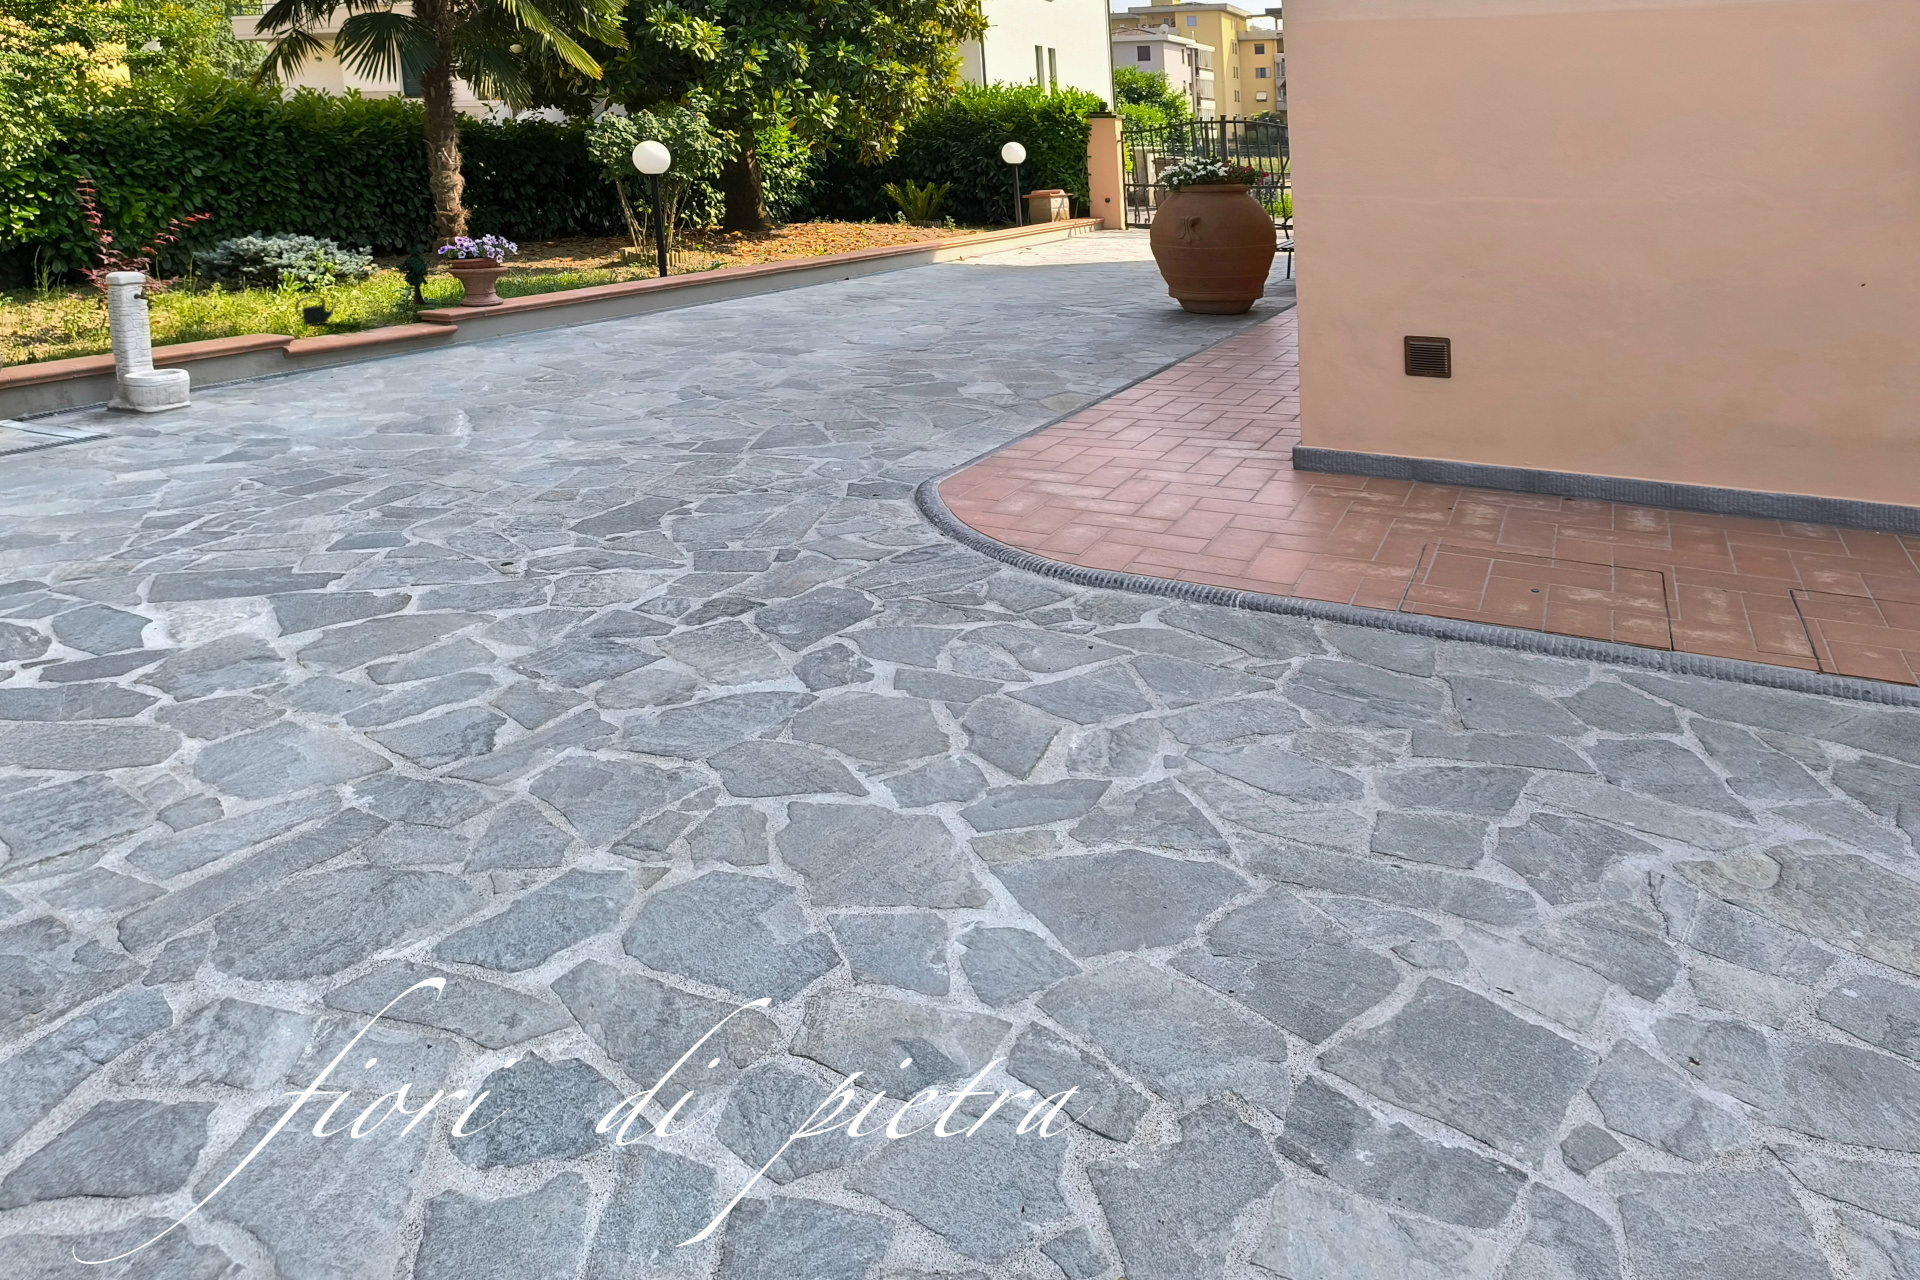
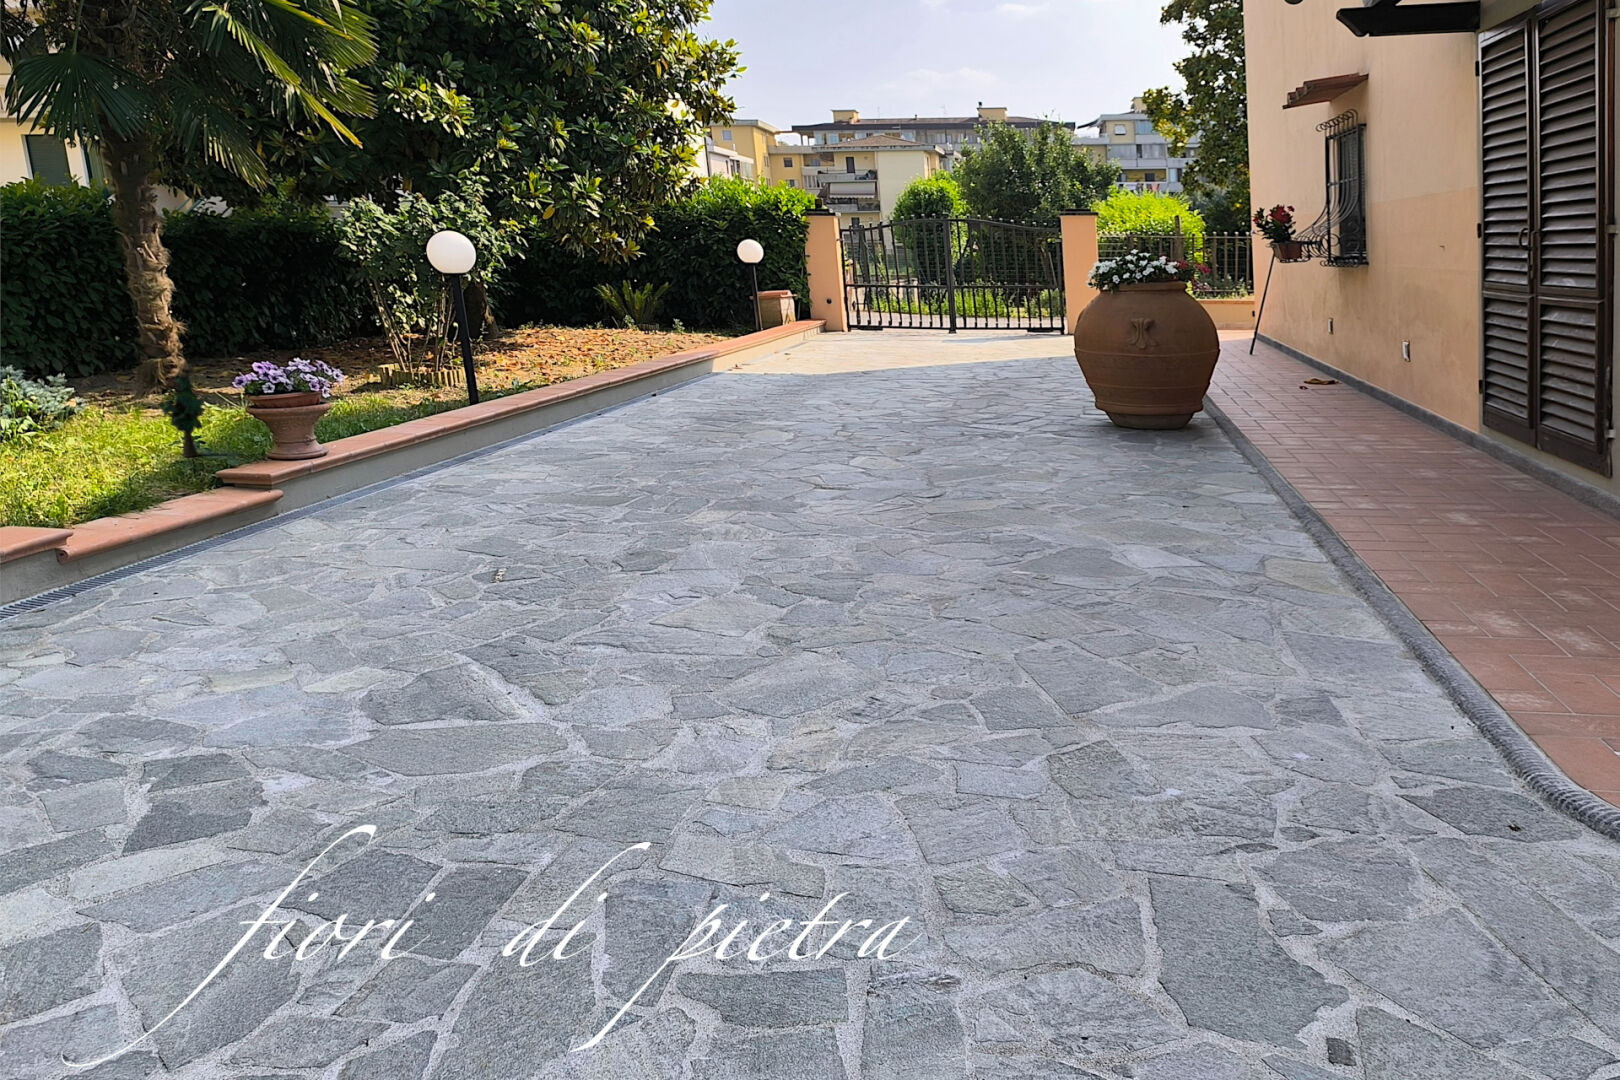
watering can: present [295,296,338,326] -> none [45,458,109,504]

